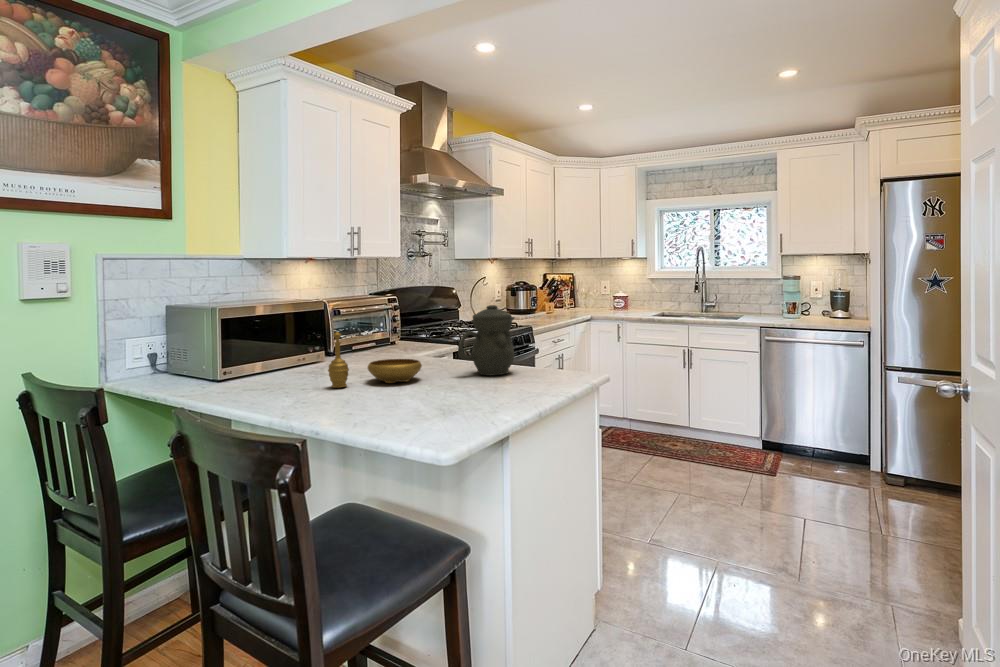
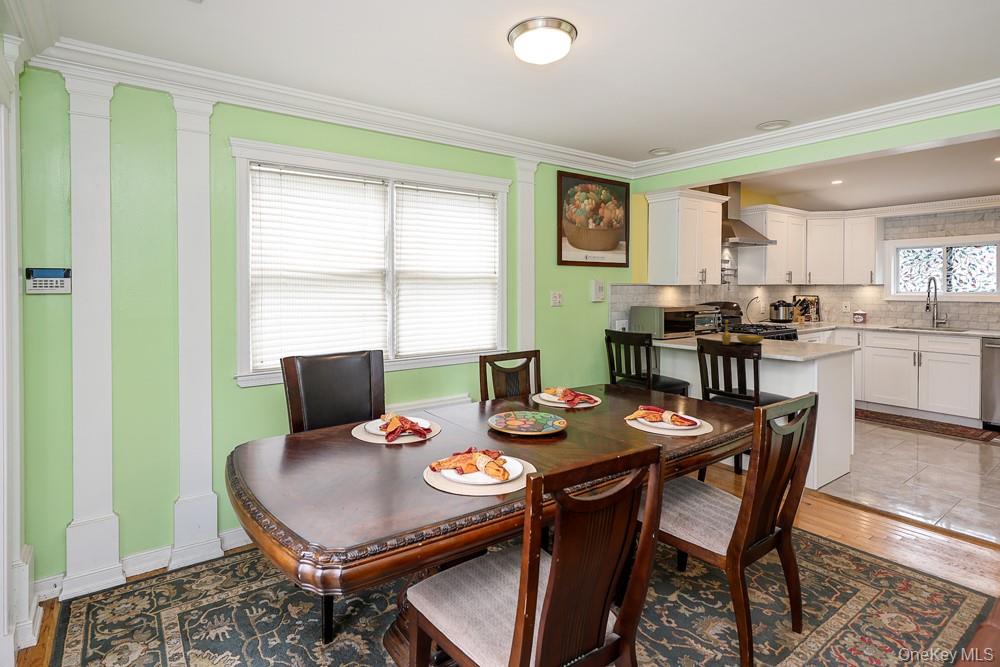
teapot: present [458,305,514,376] -> none [781,311,811,344]

